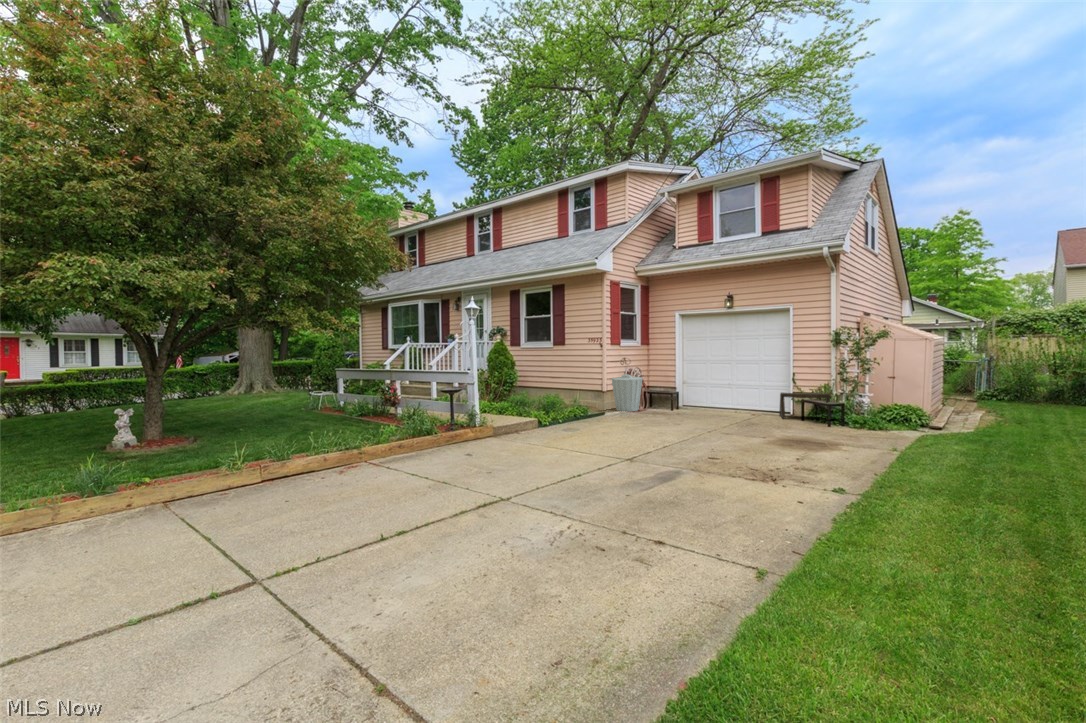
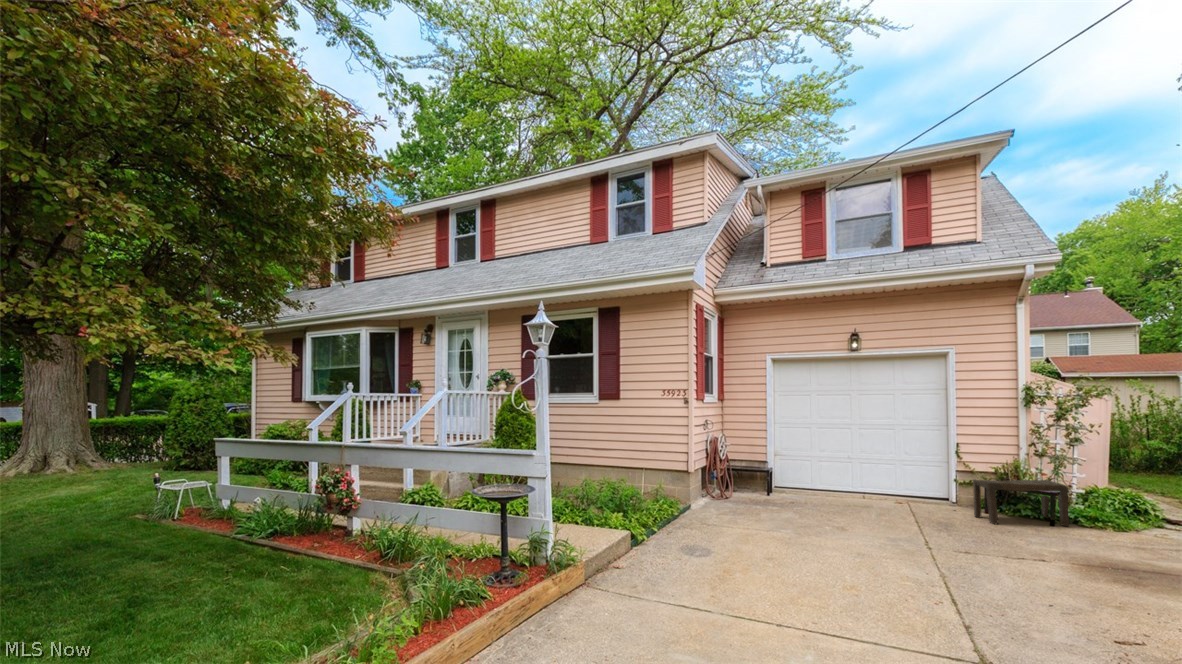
trash can: present [611,374,642,411] -> none [697,449,748,510]

